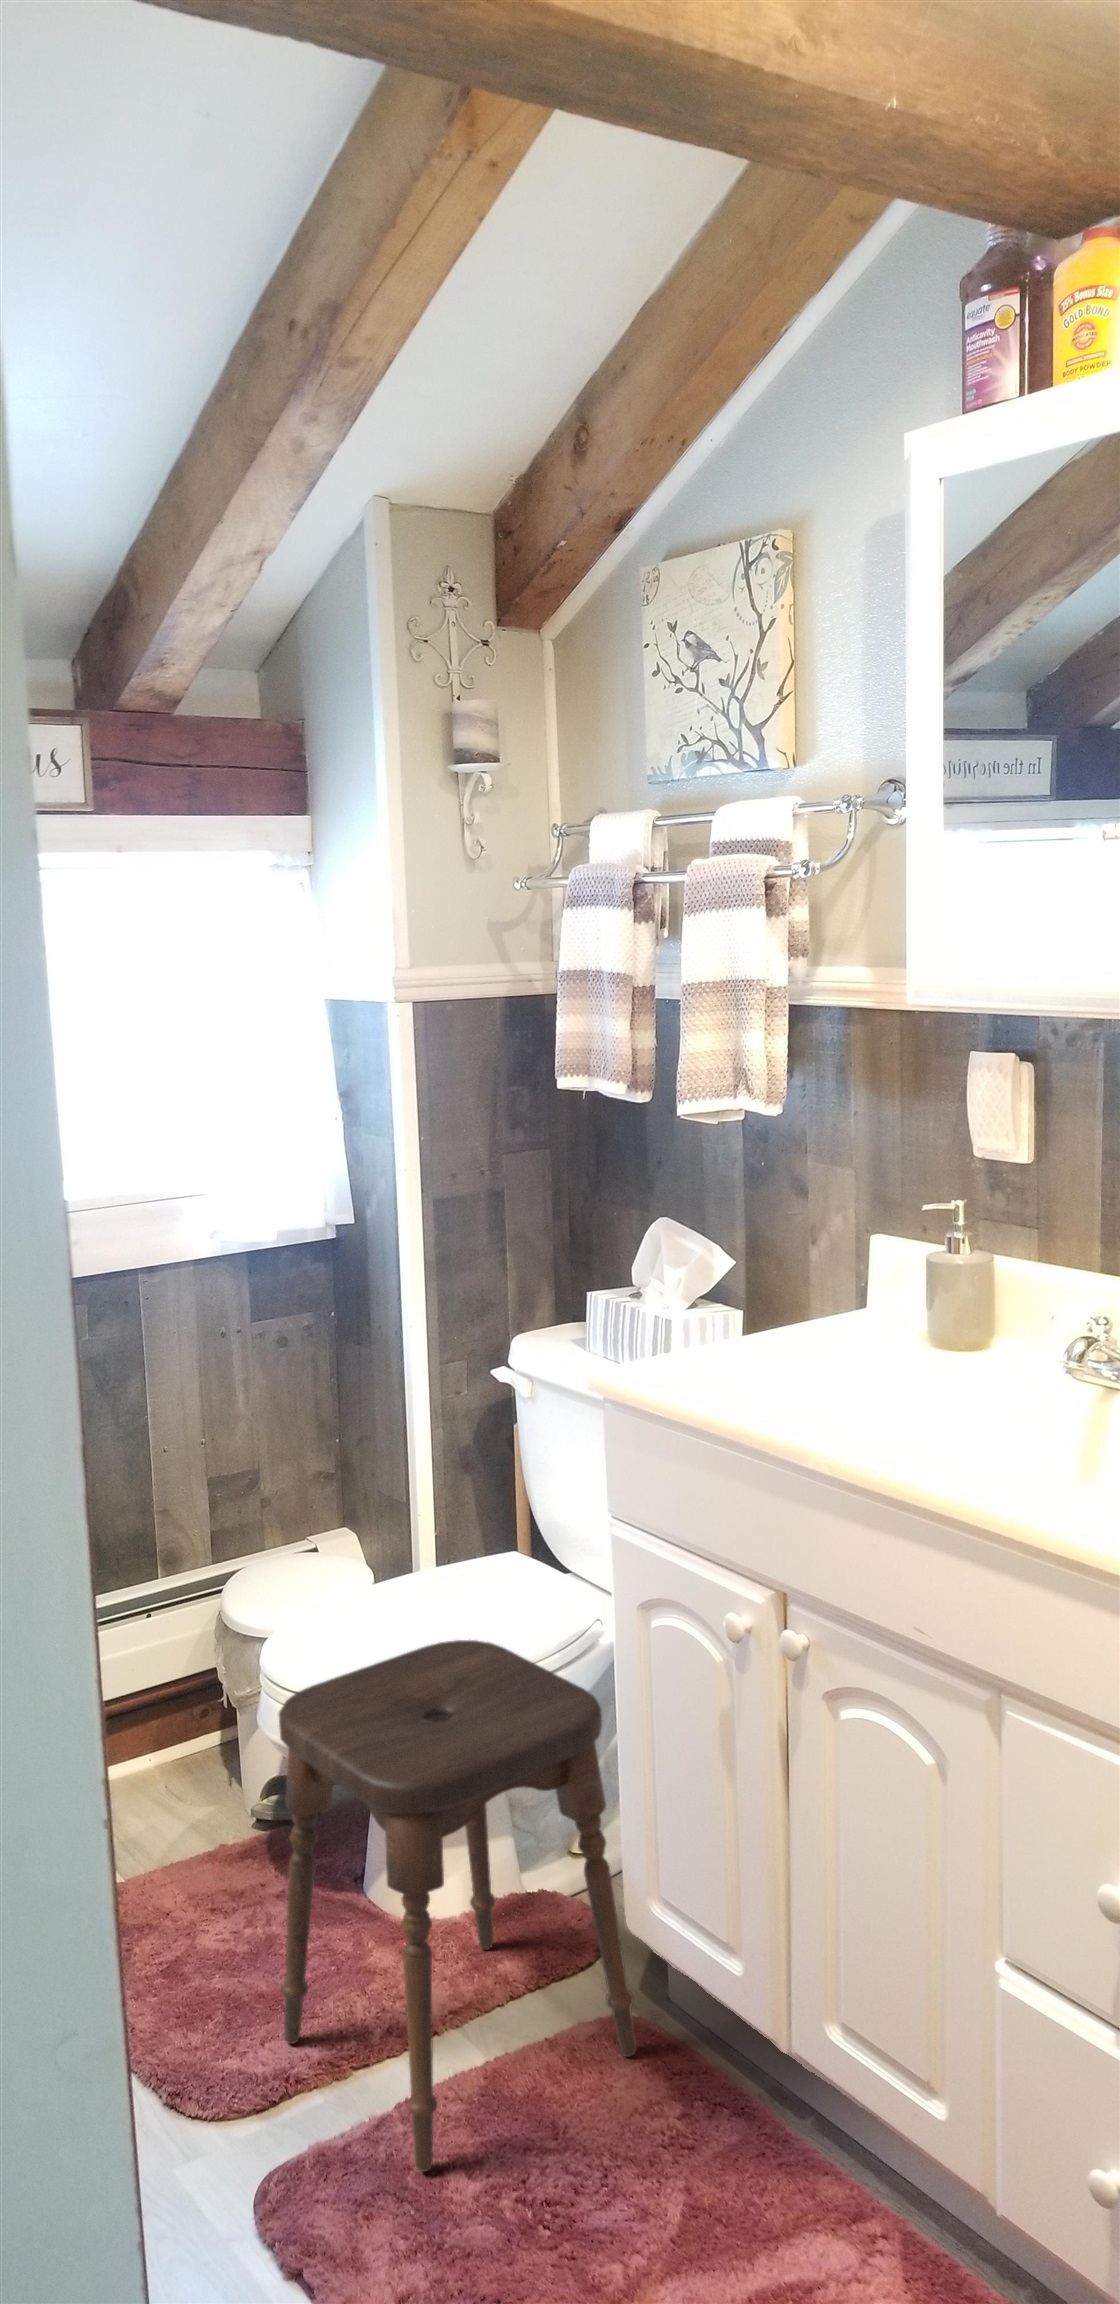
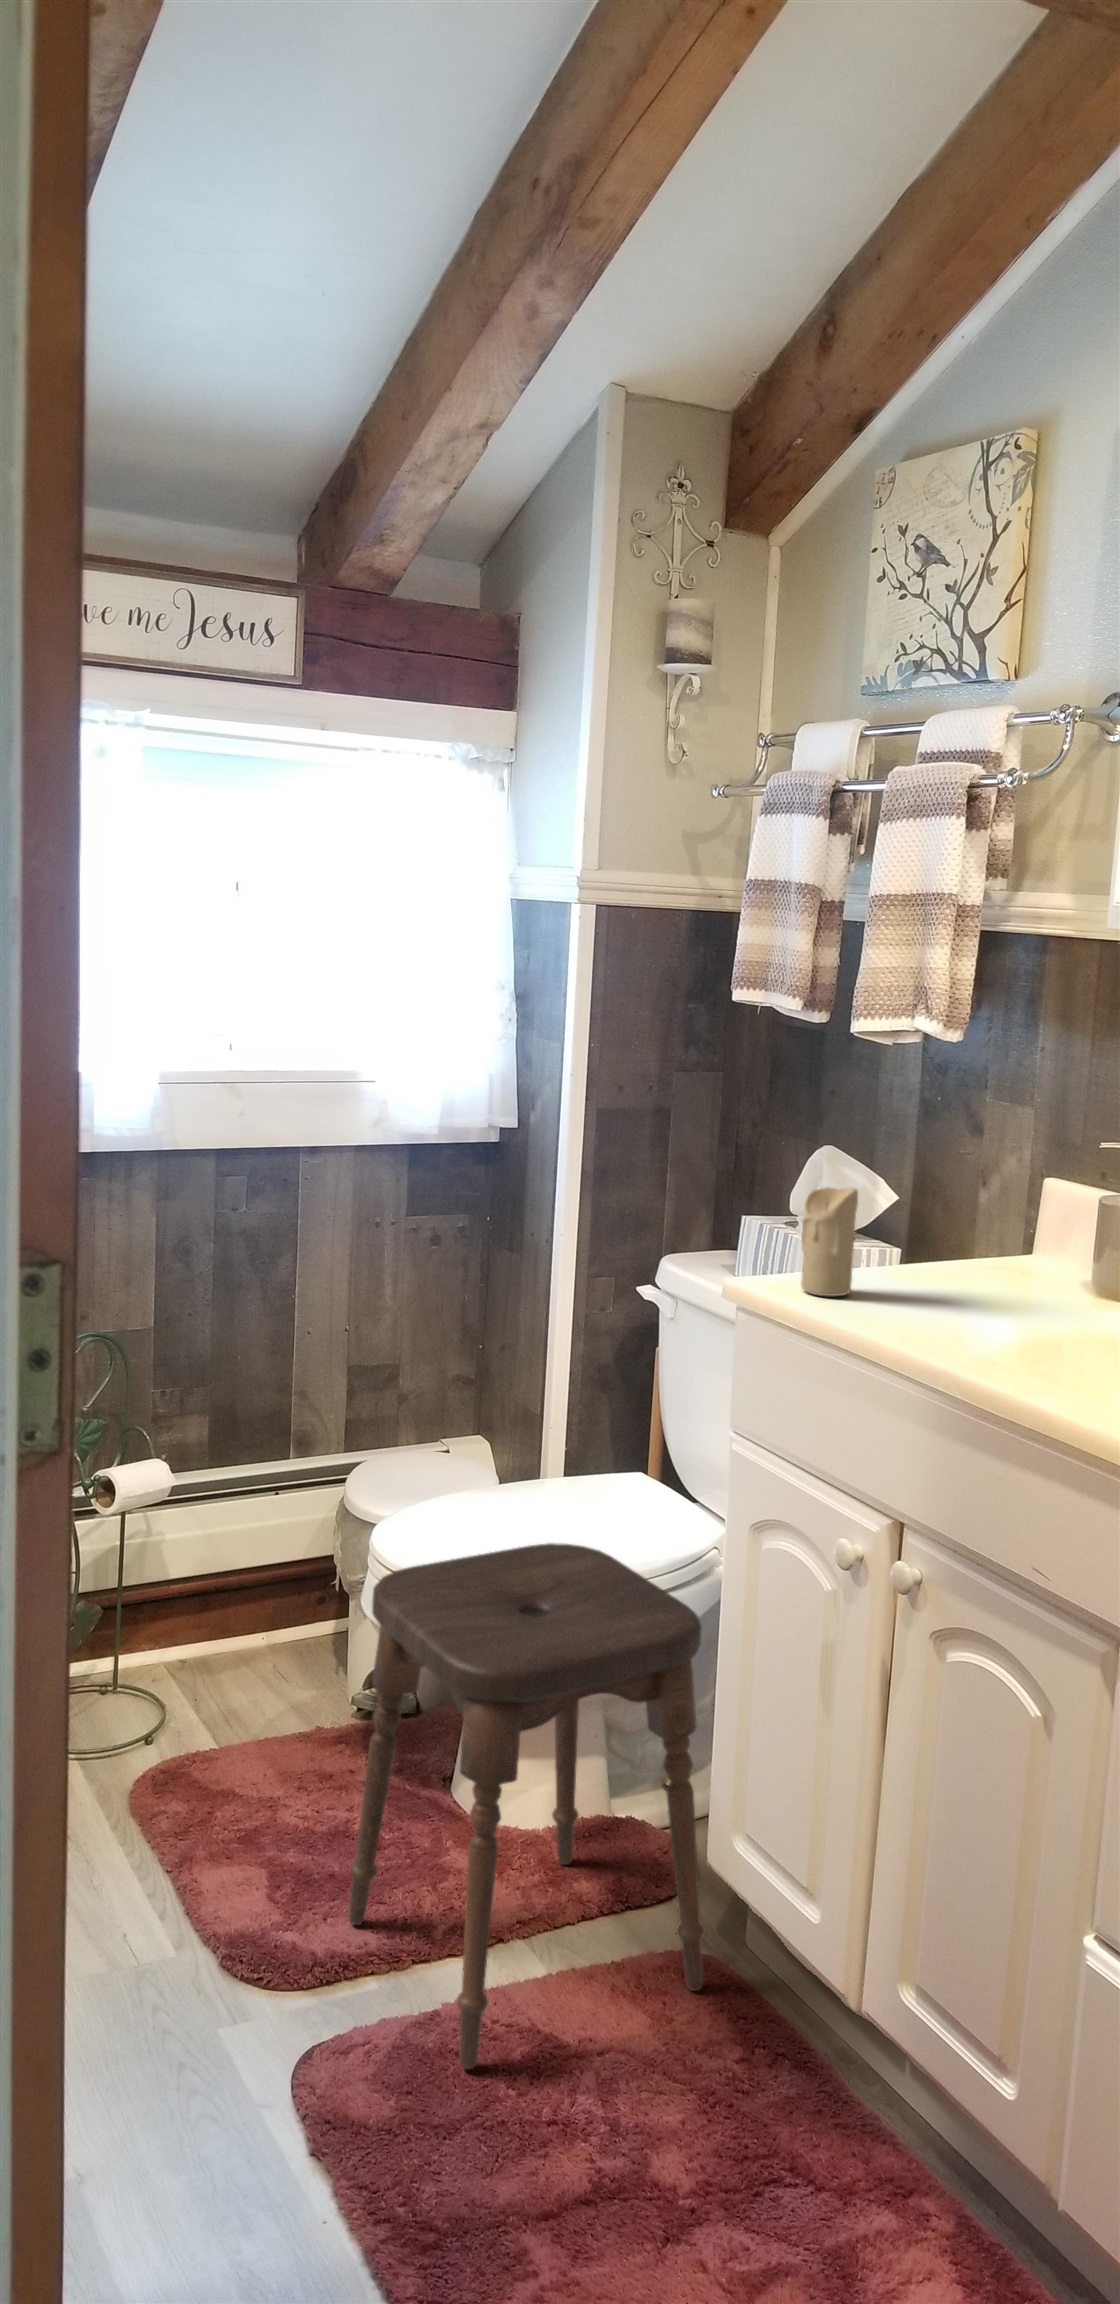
candle: none [656,1276,708,1382] -> present [801,1187,858,1296]

